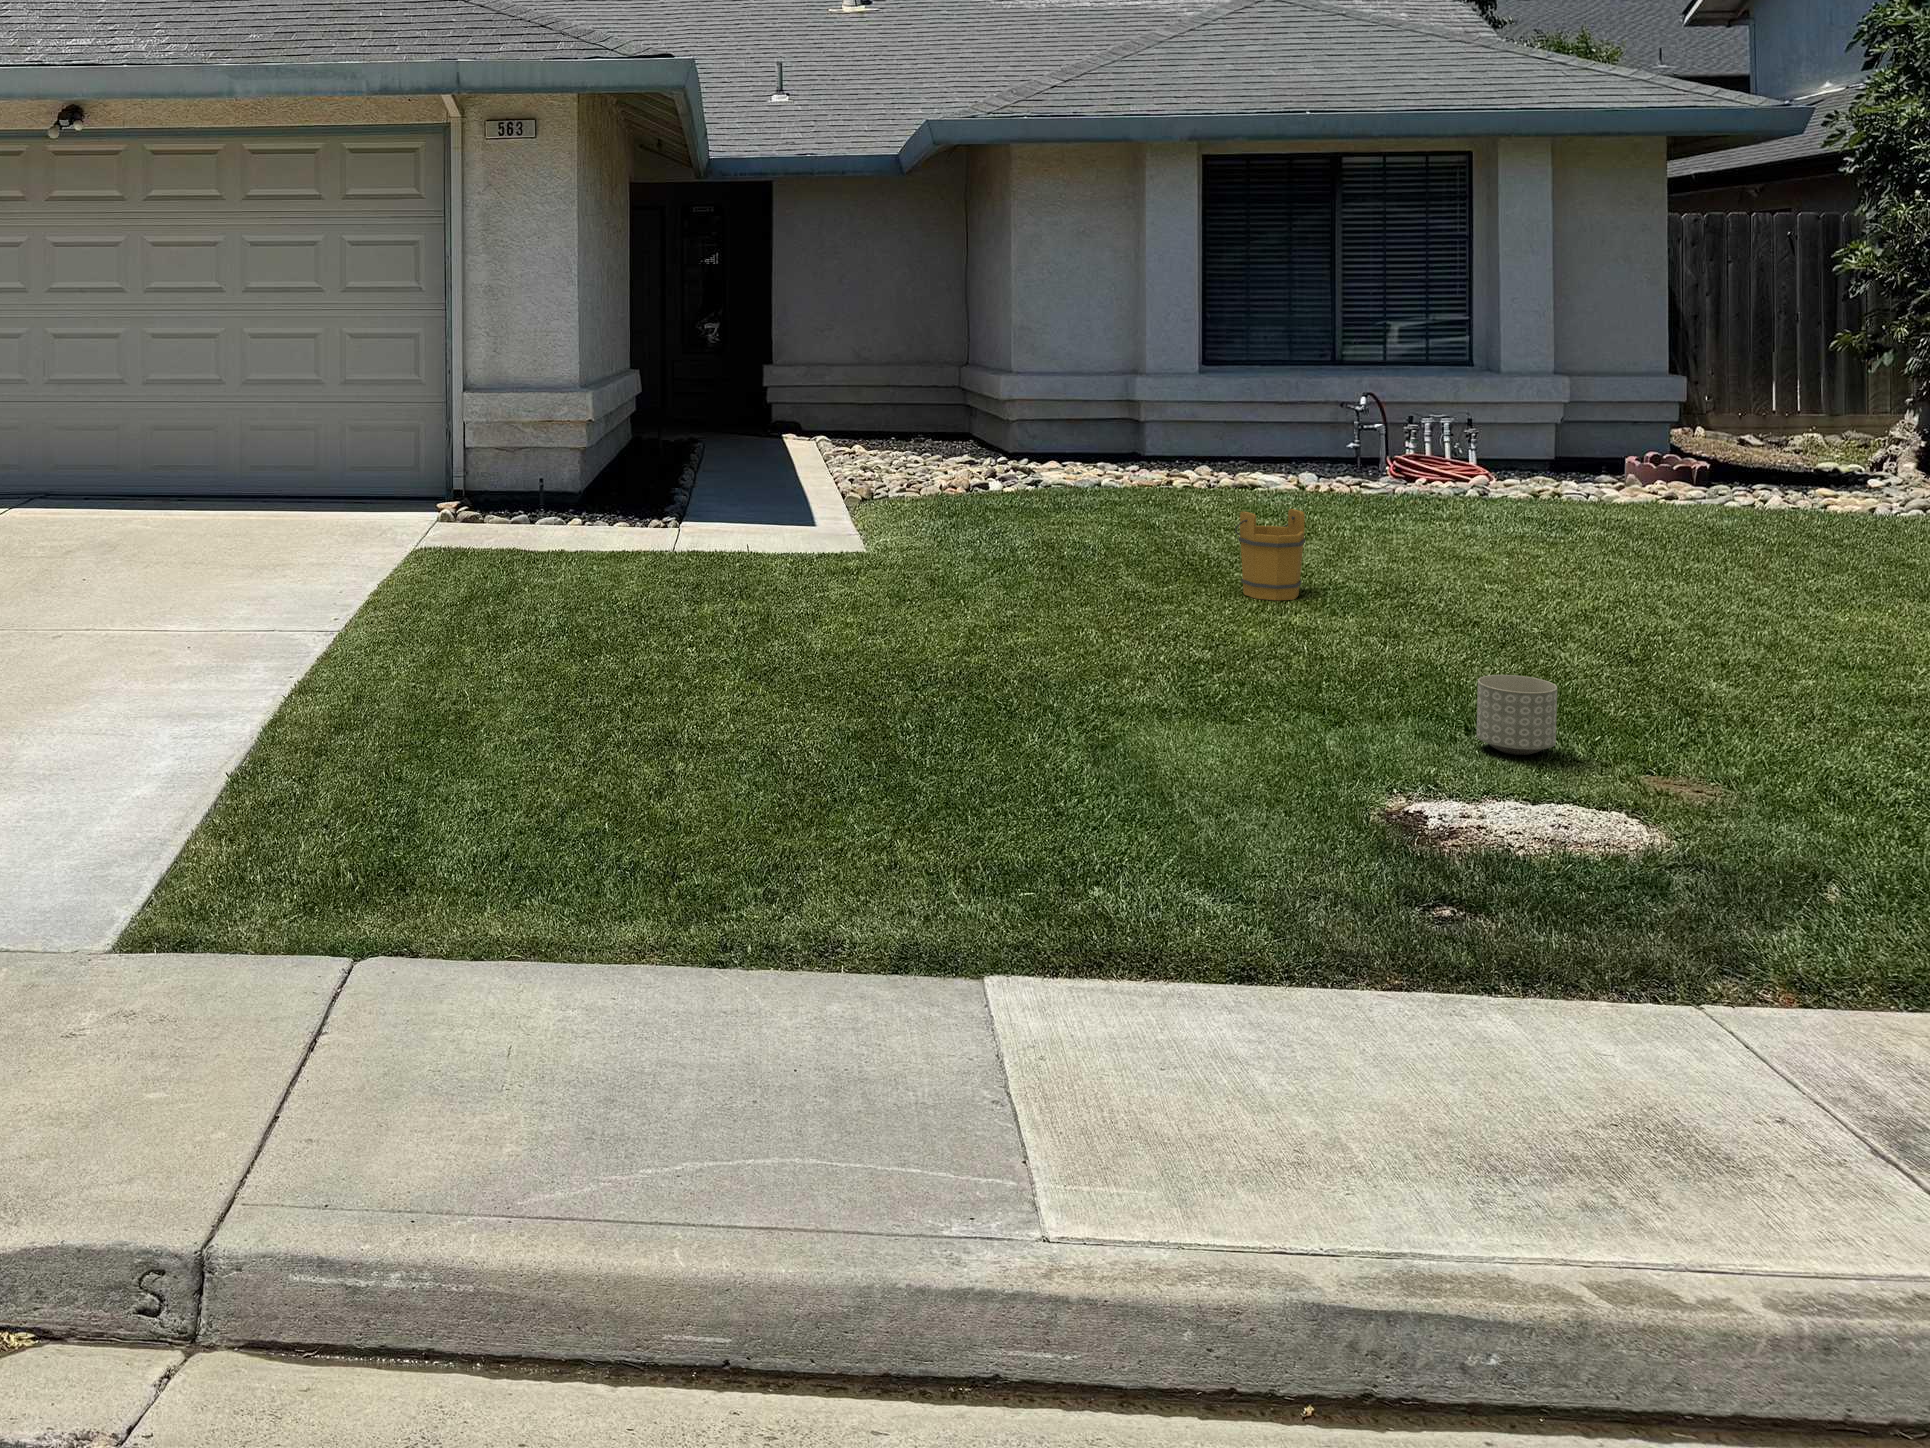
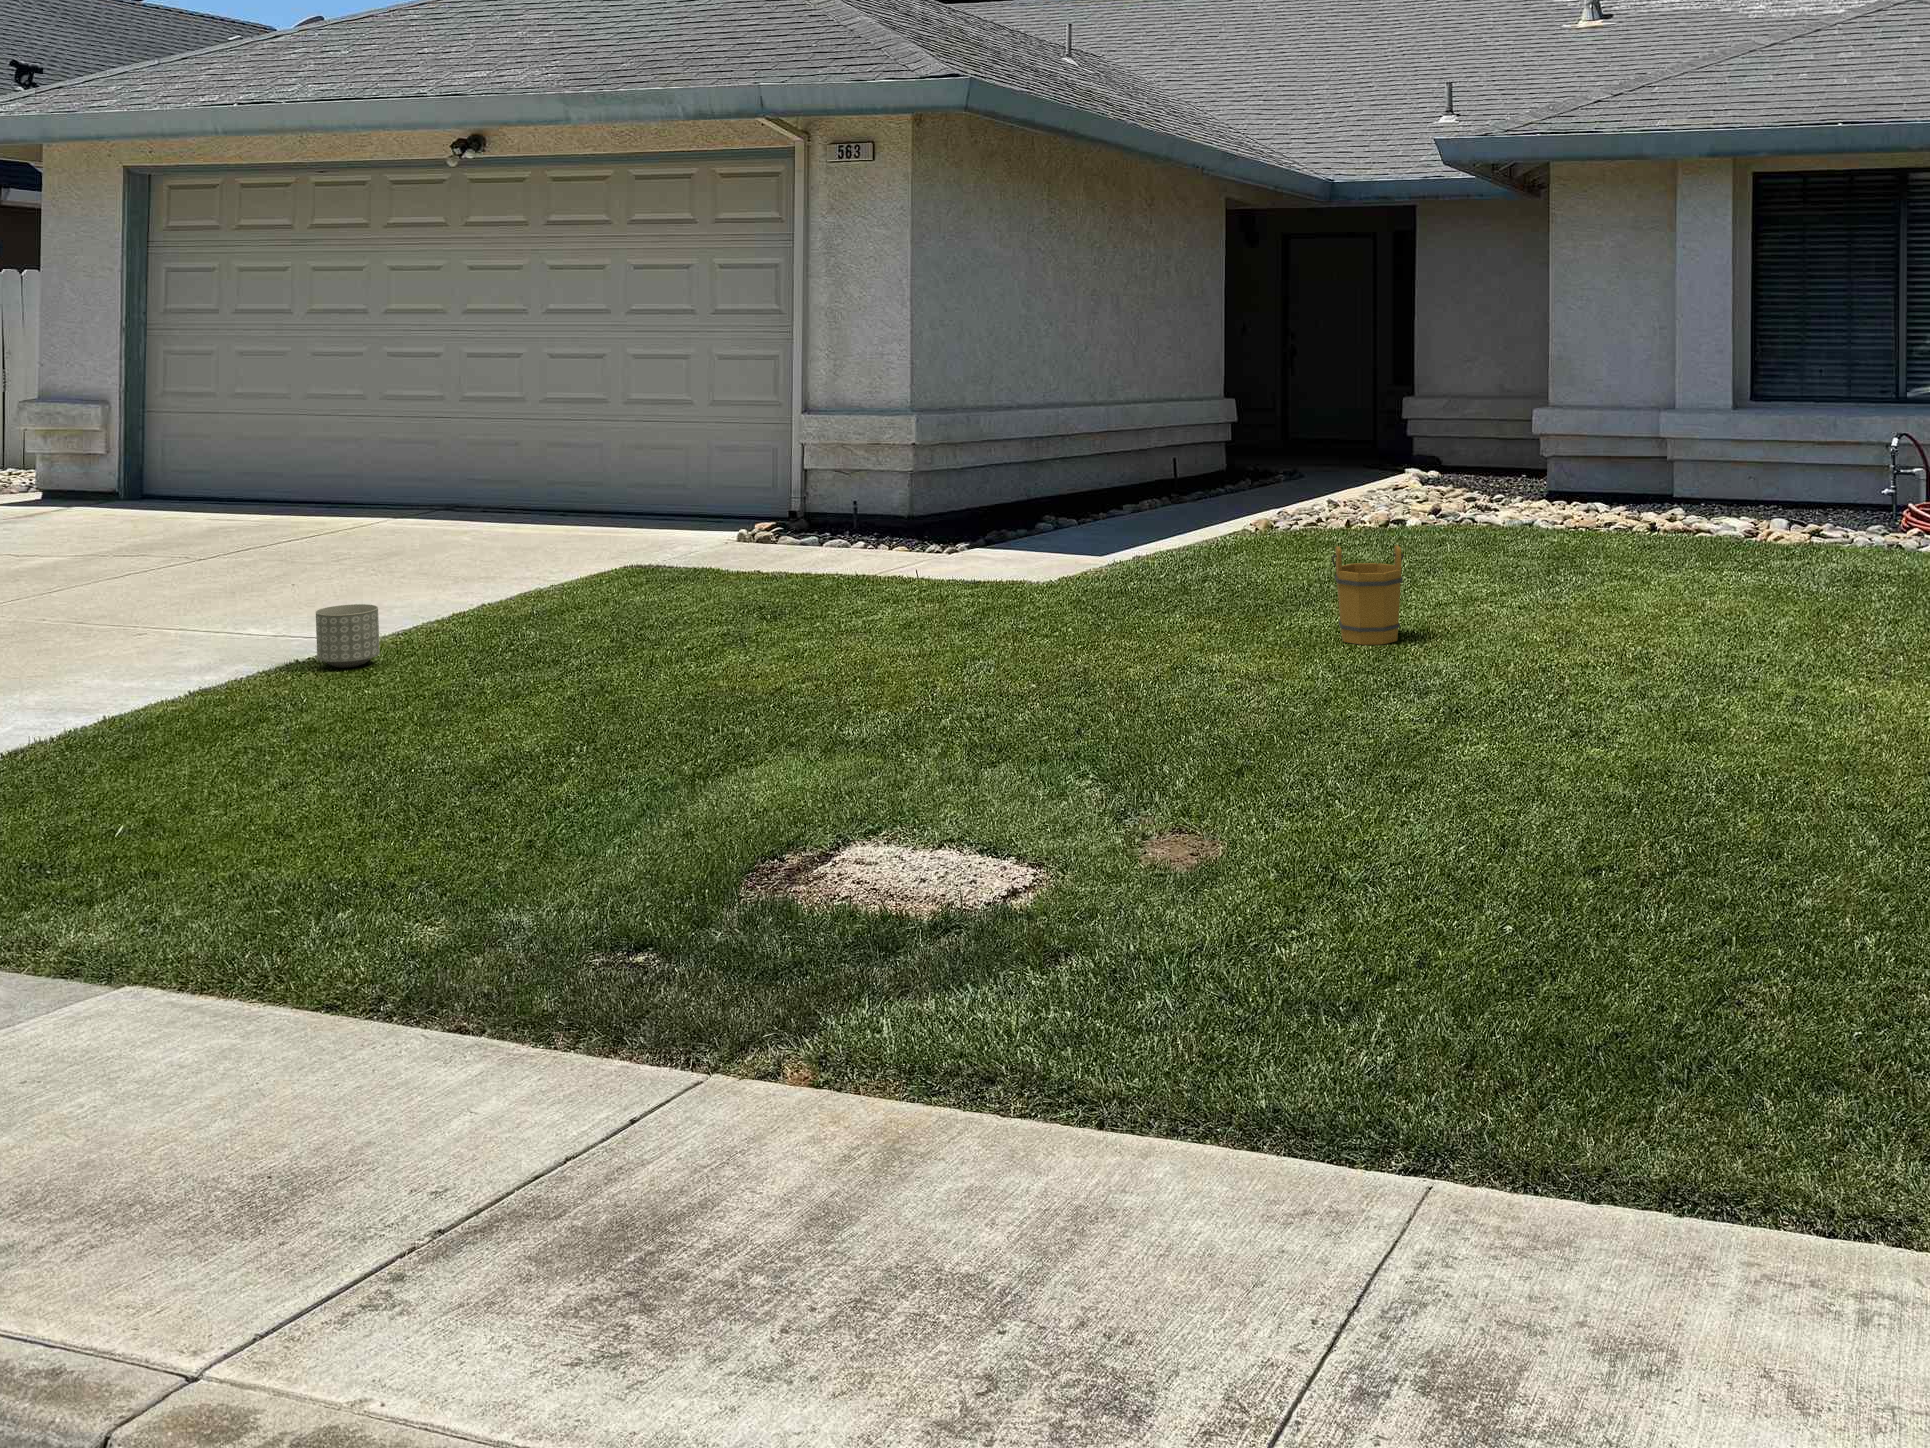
planter: present [1477,675,1557,755] -> present [316,604,380,668]

